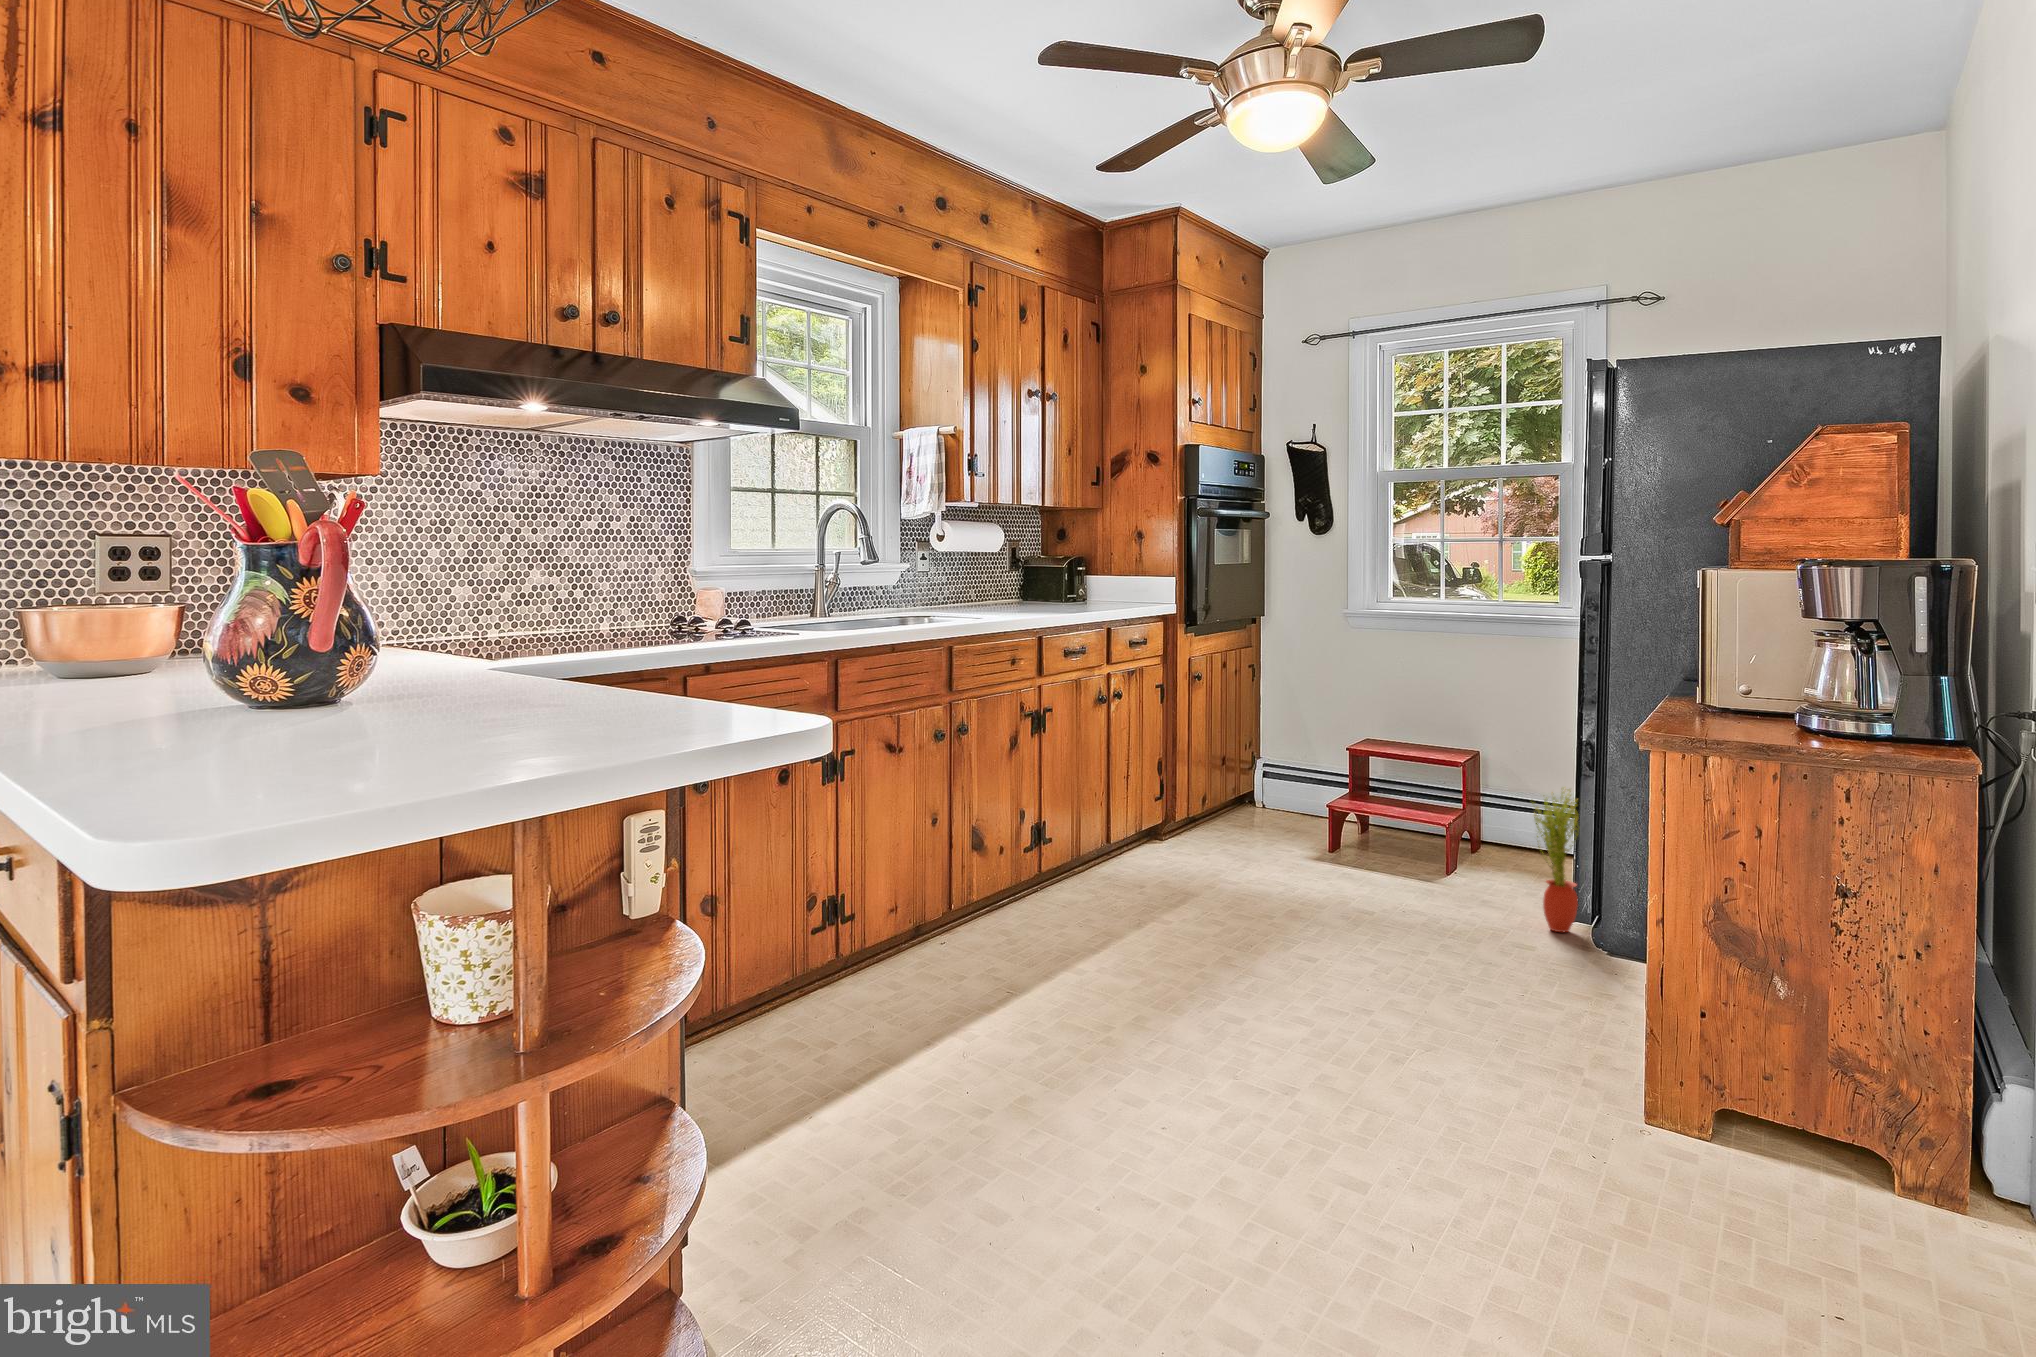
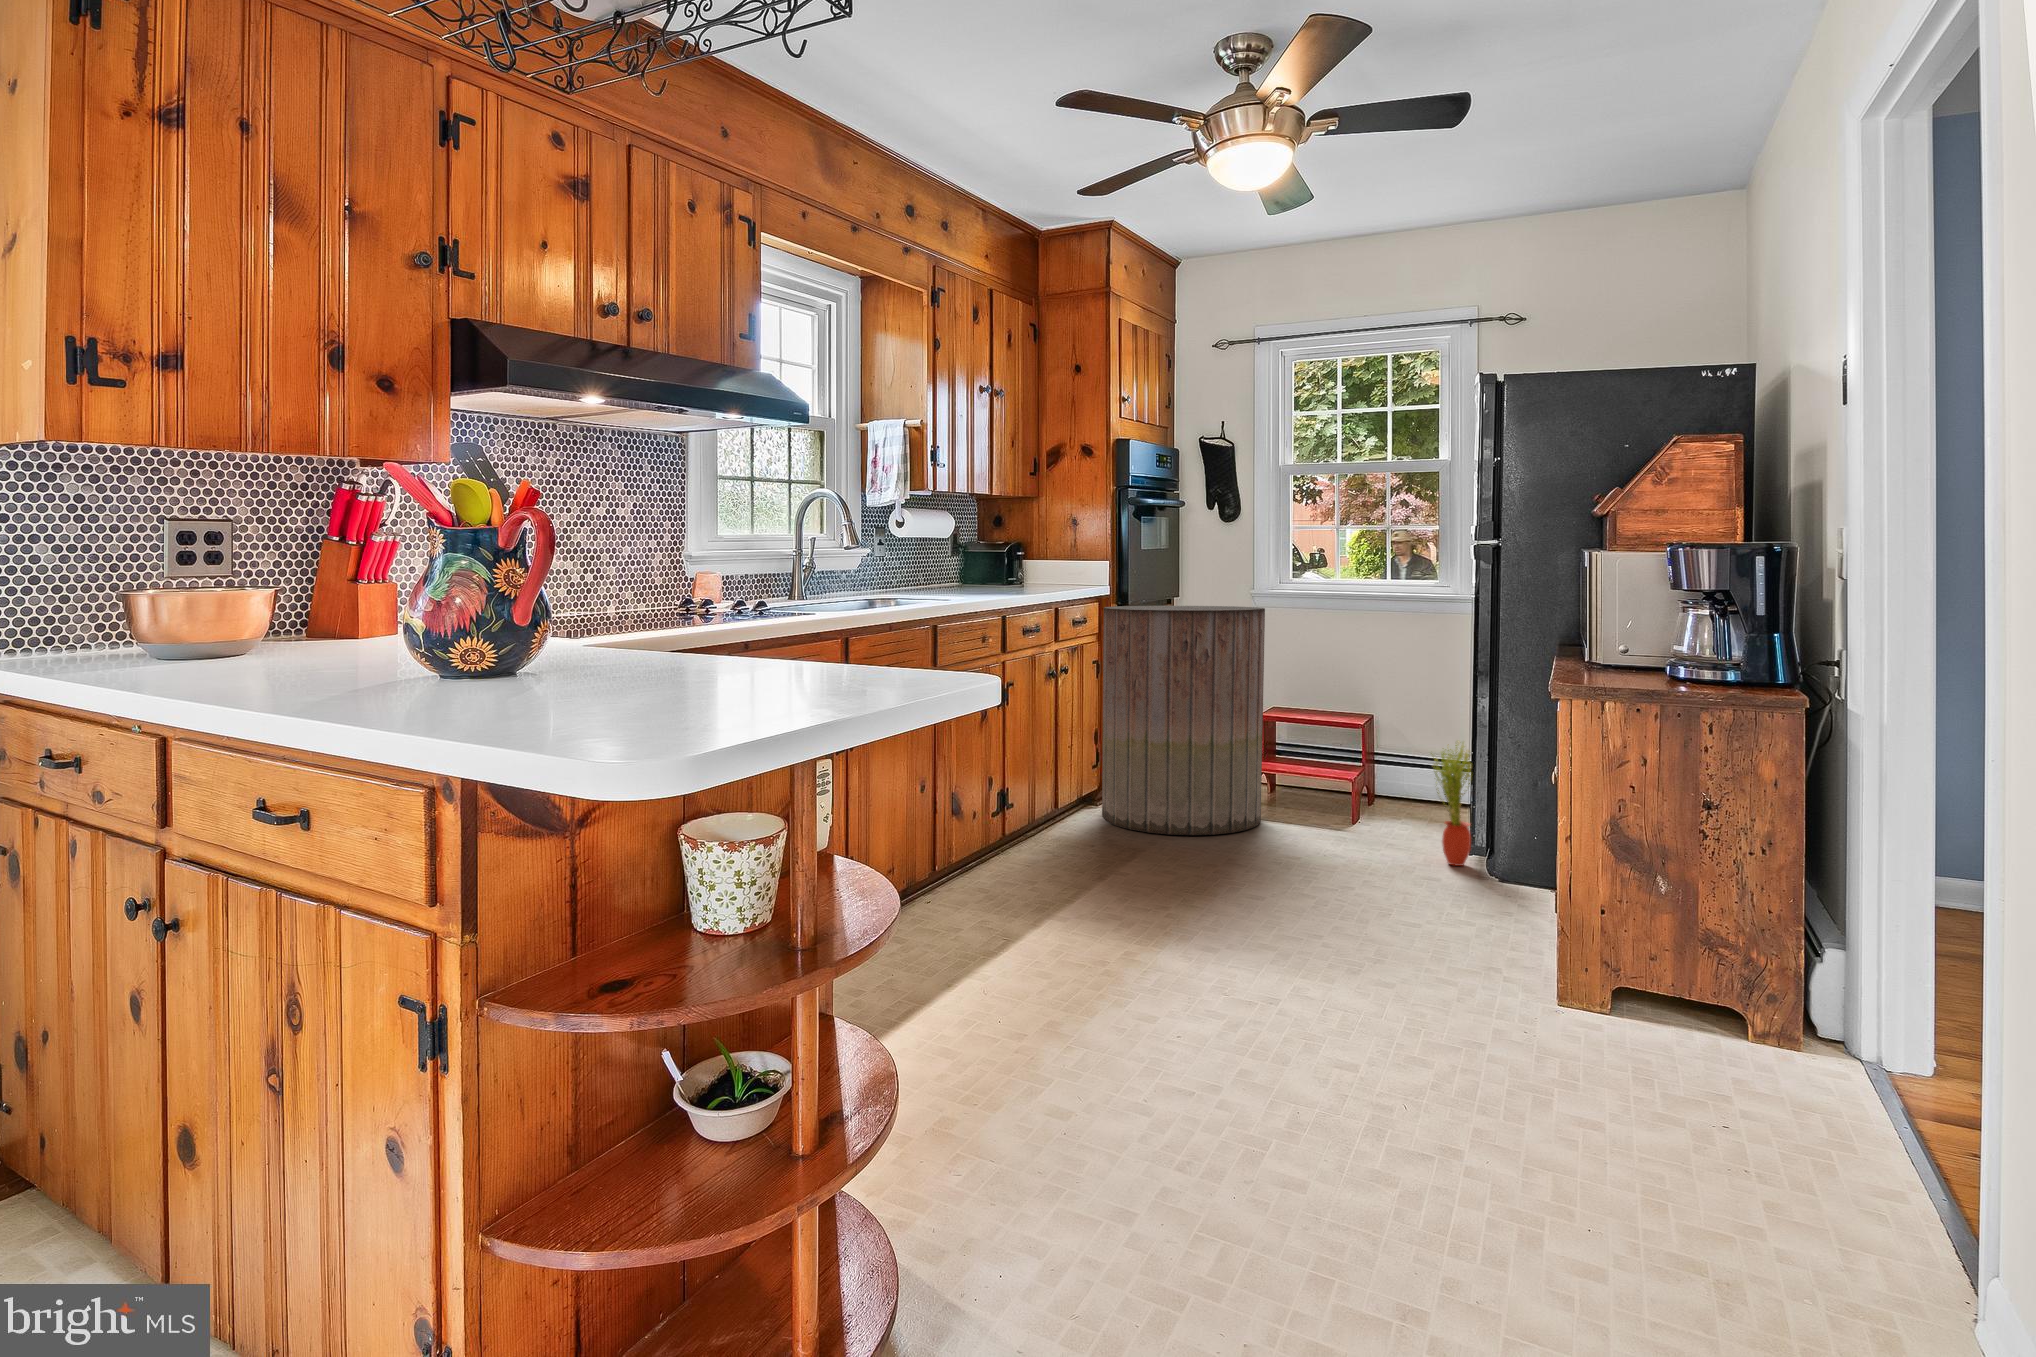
trash can: none [1164,626,1348,883] -> present [1102,606,1265,835]

